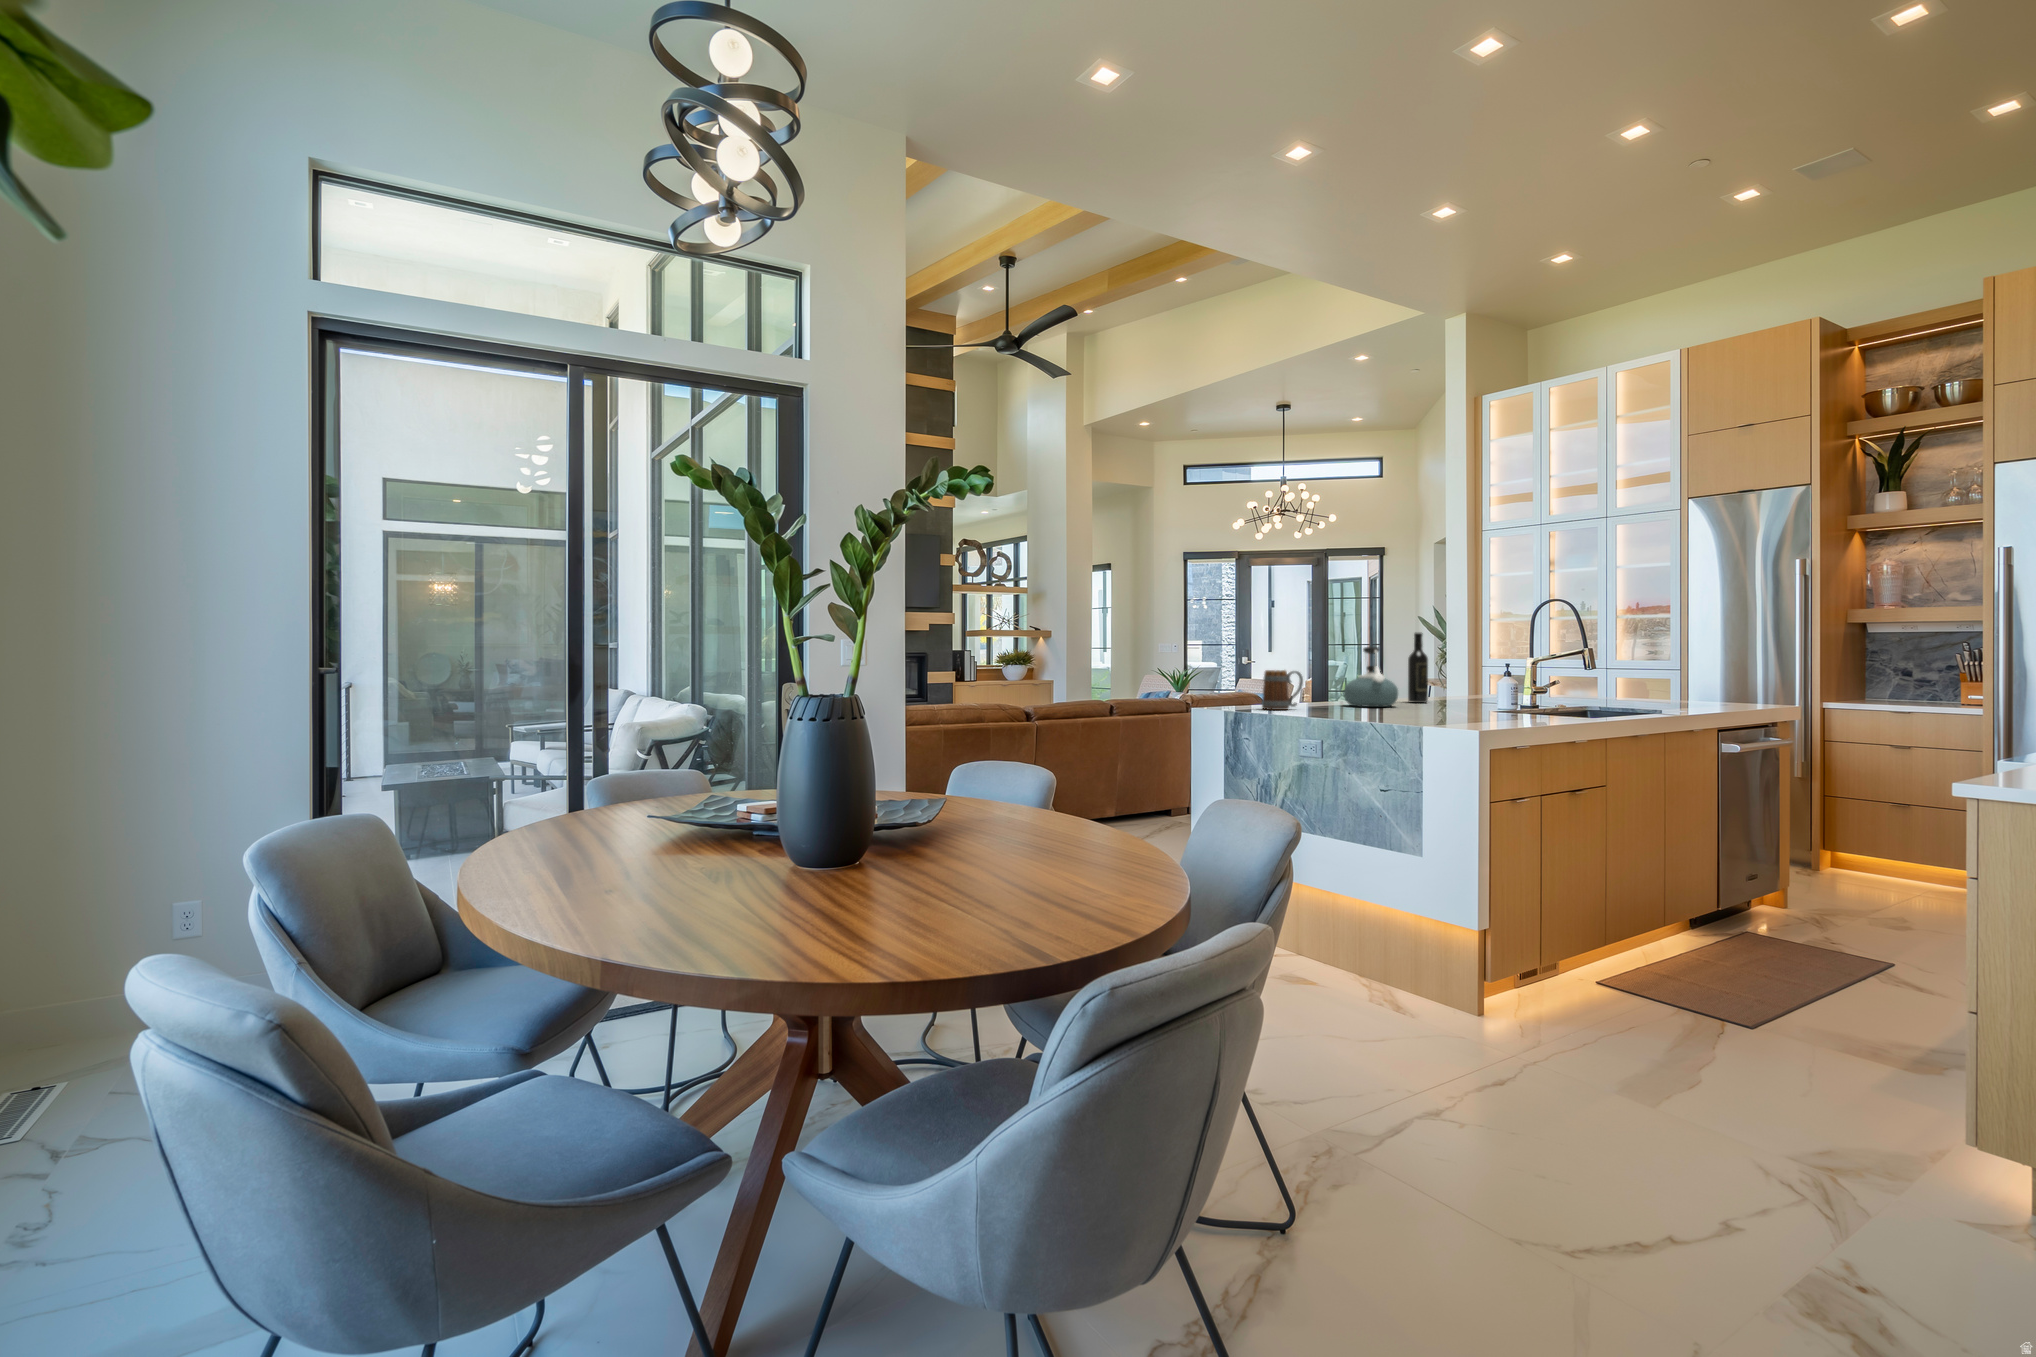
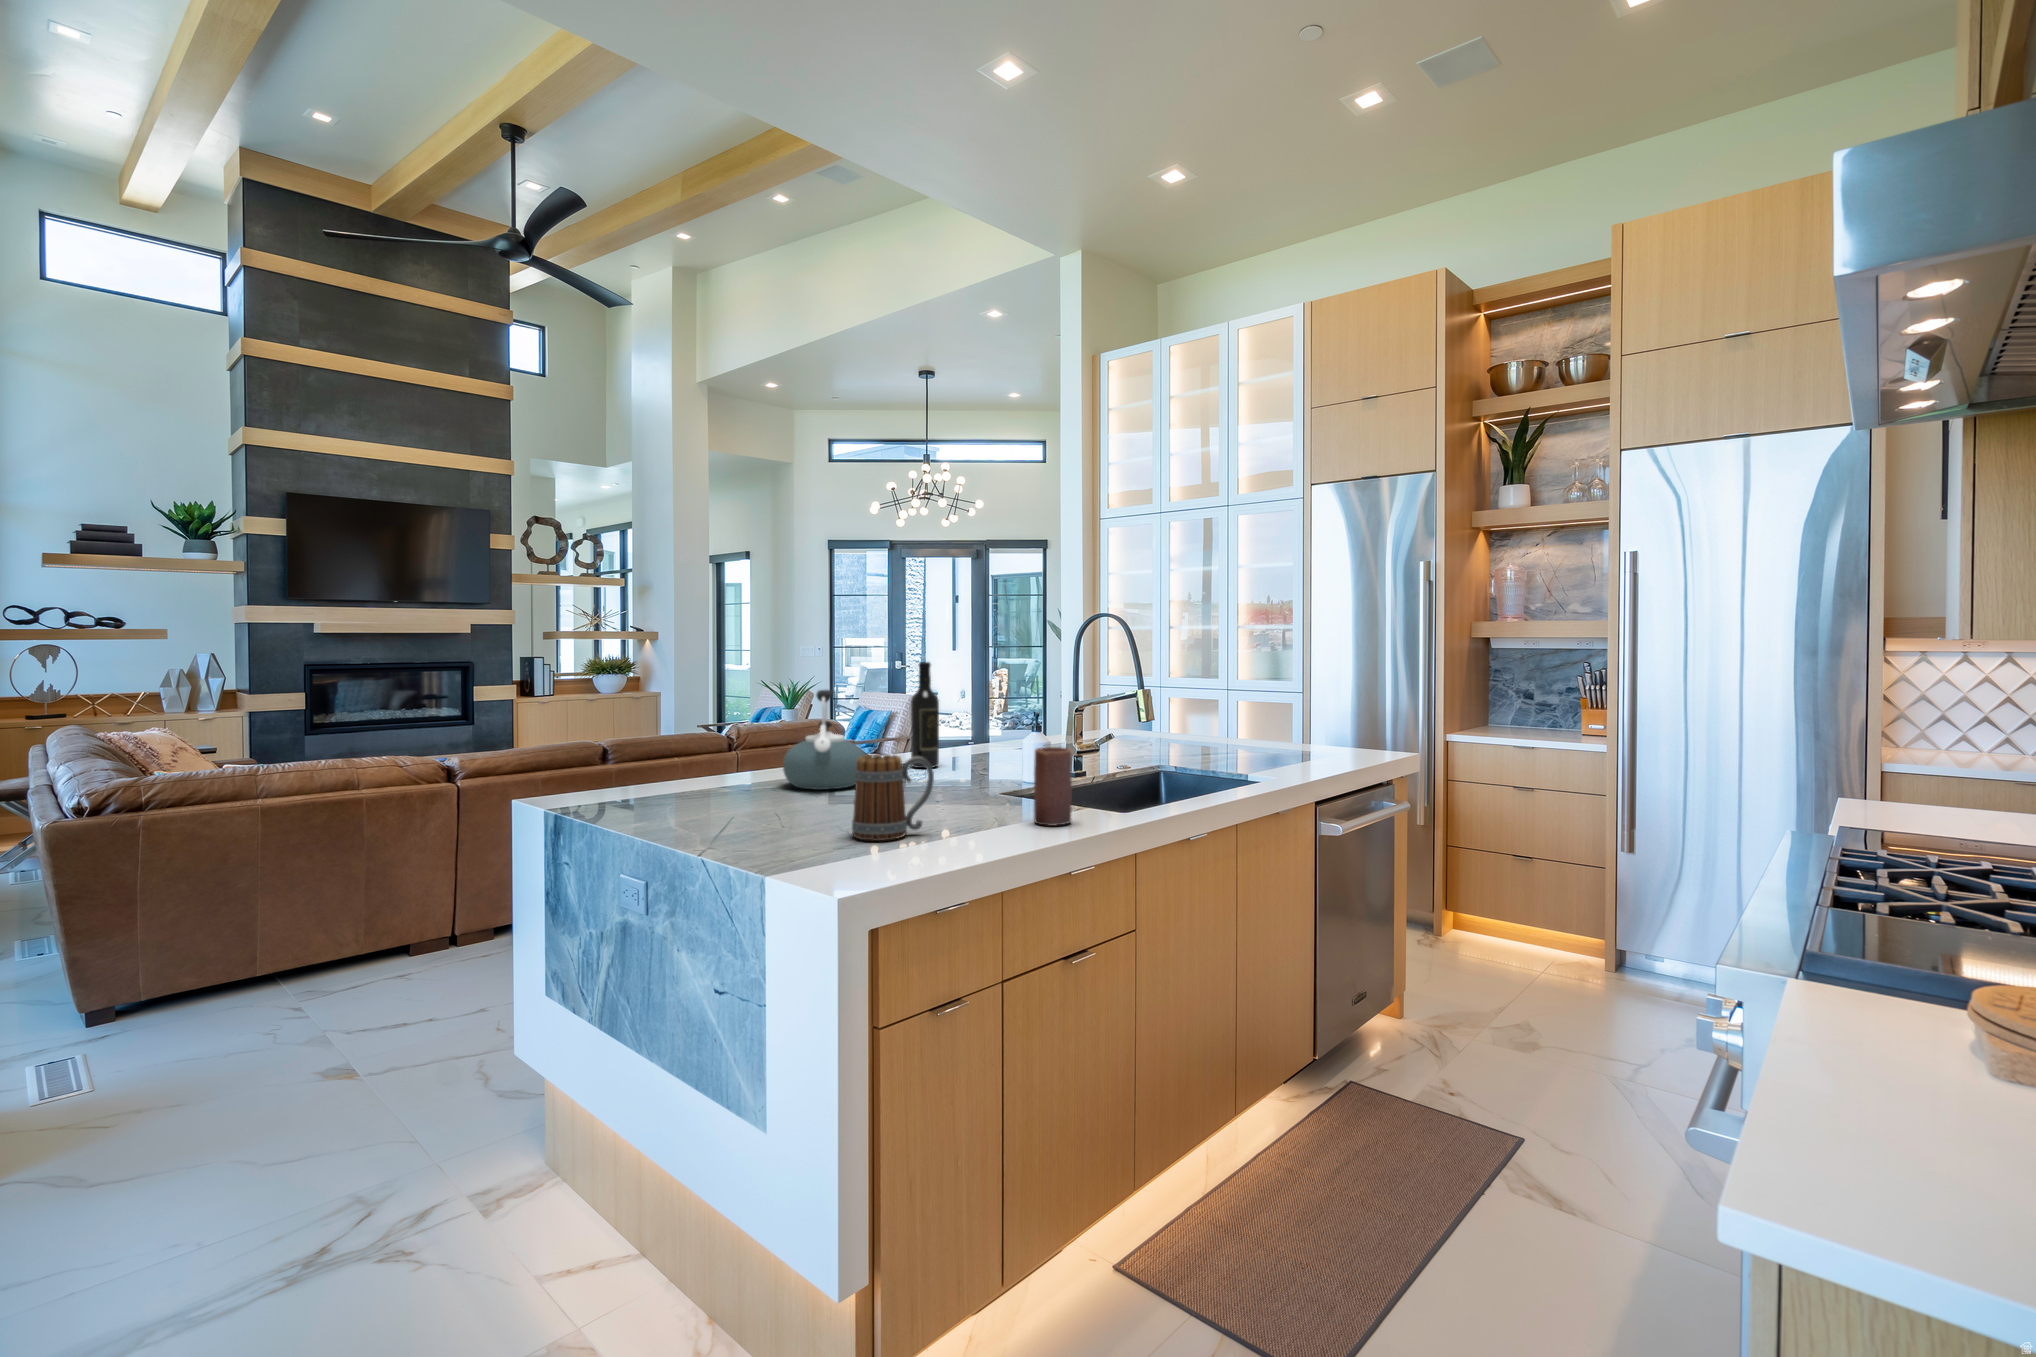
mug: present [1262,670,1303,710] -> present [852,755,934,841]
candle: none [1541,673,1567,717] -> present [1034,747,1072,826]

